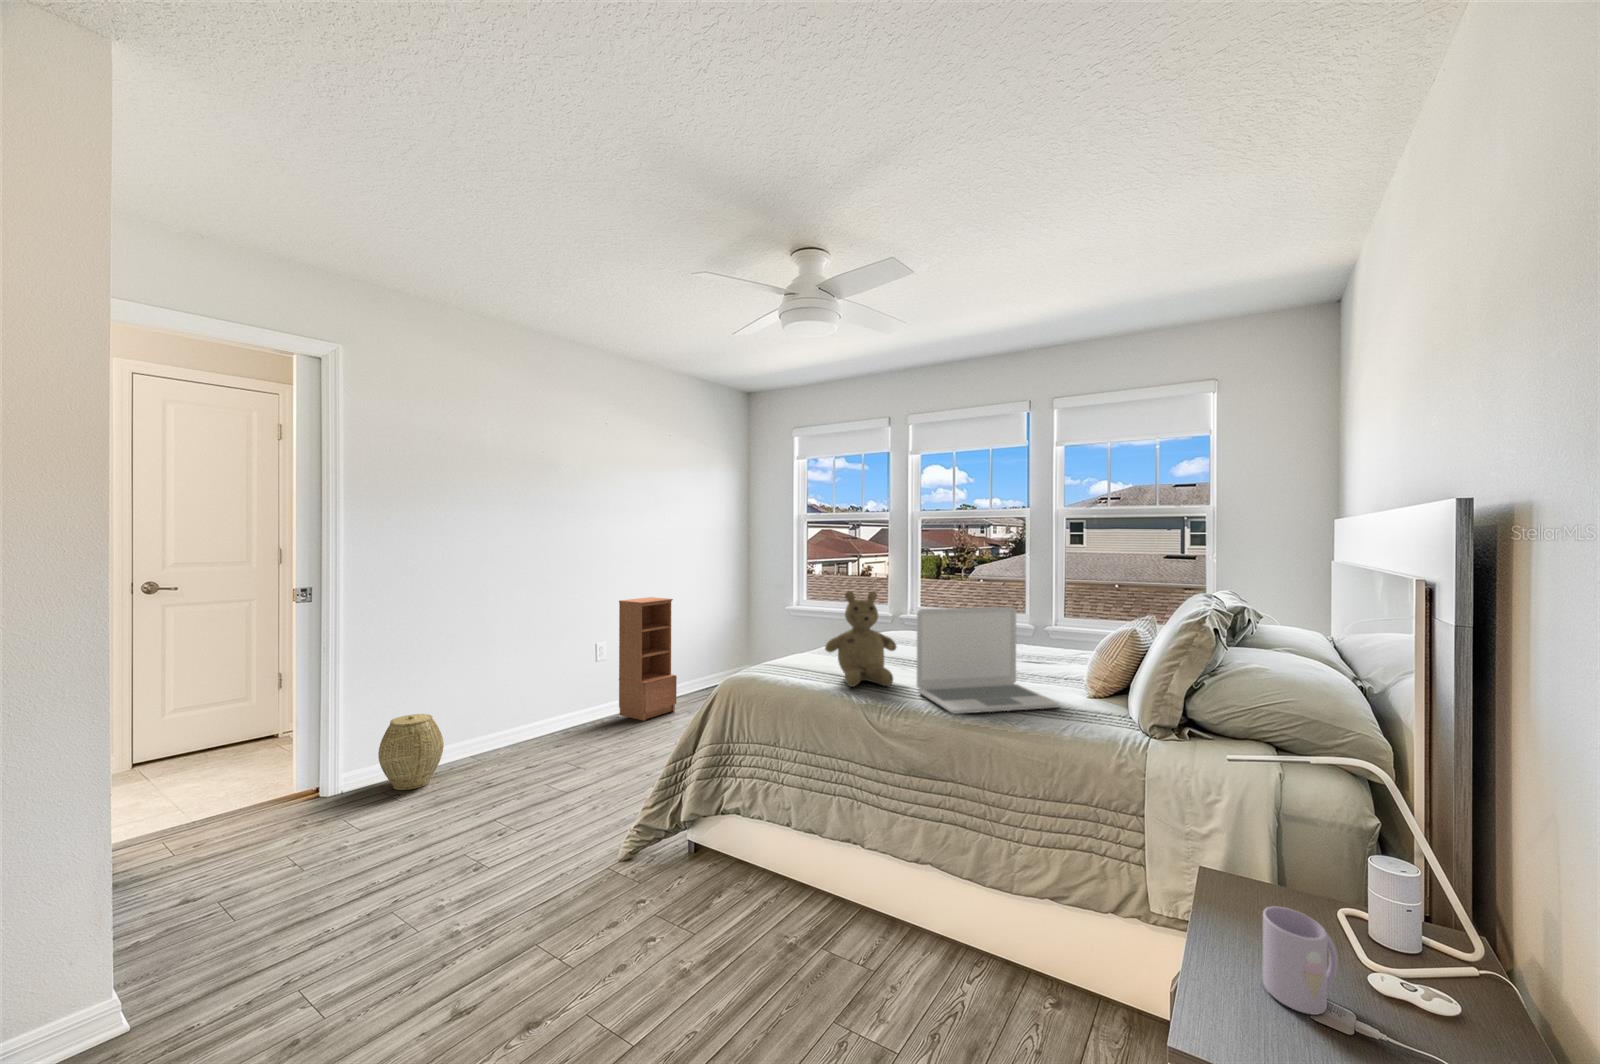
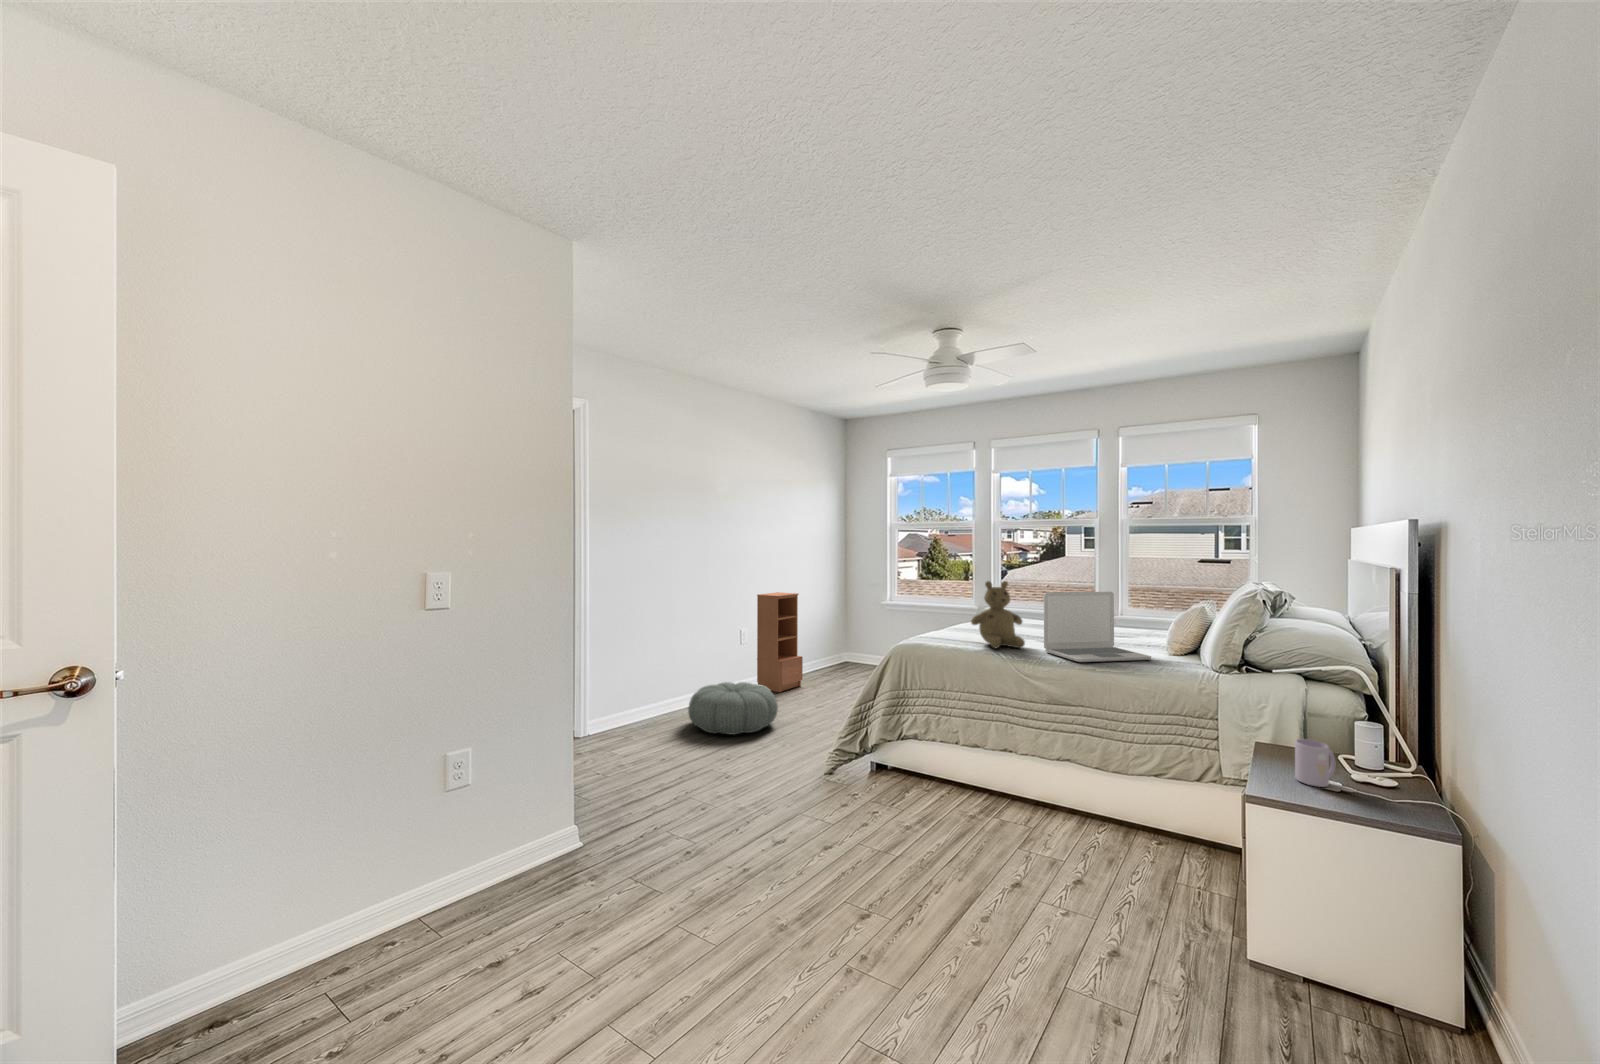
woven basket: present [378,714,444,790] -> none [612,678,656,734]
pouf: none [485,716,607,790] -> present [688,682,778,735]

